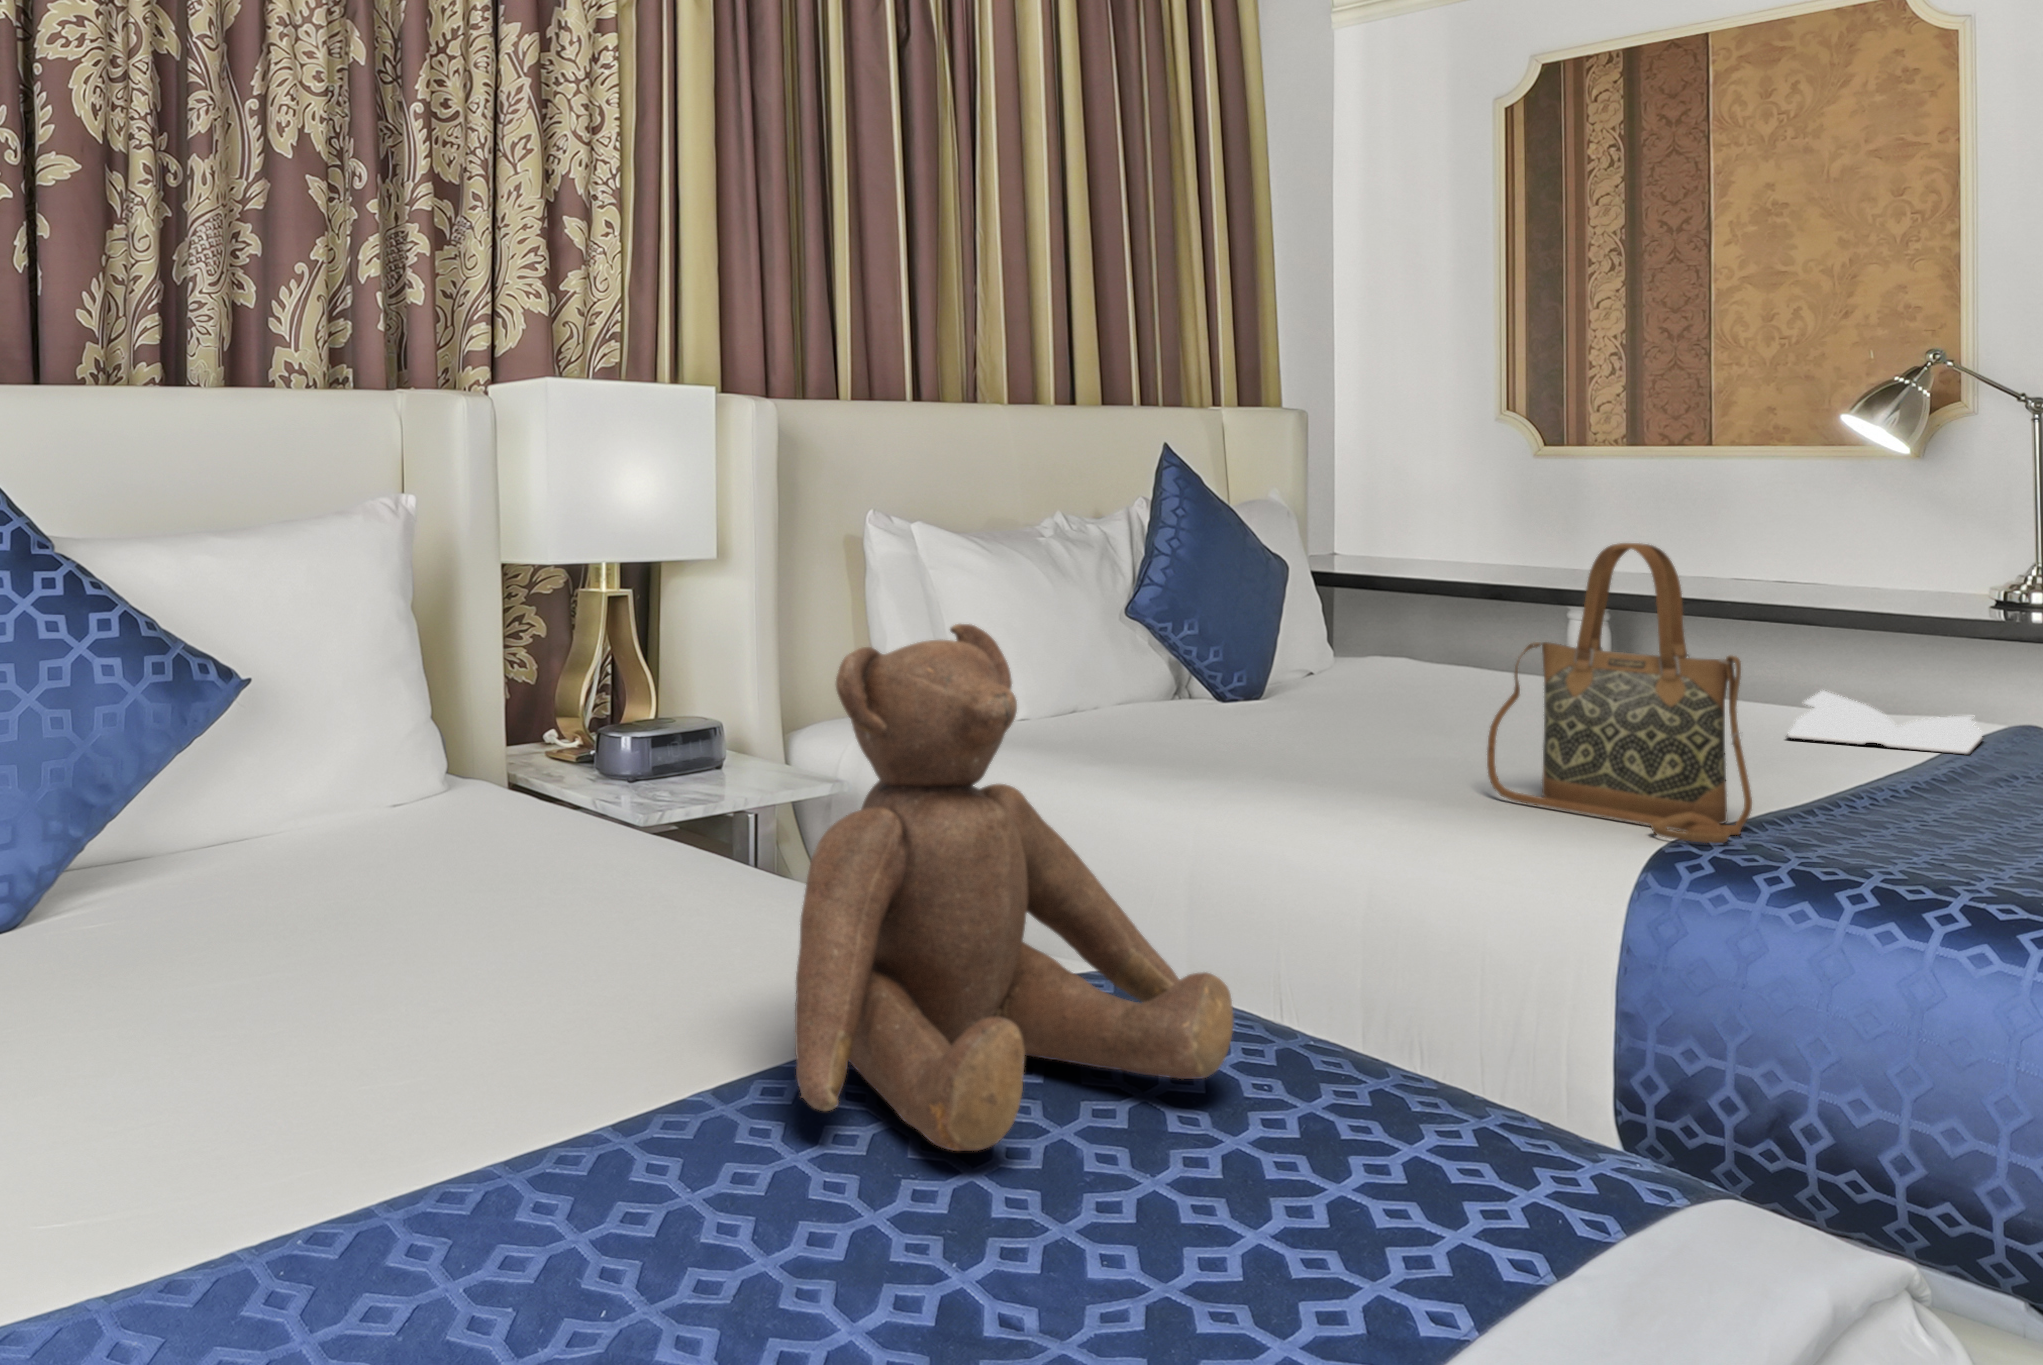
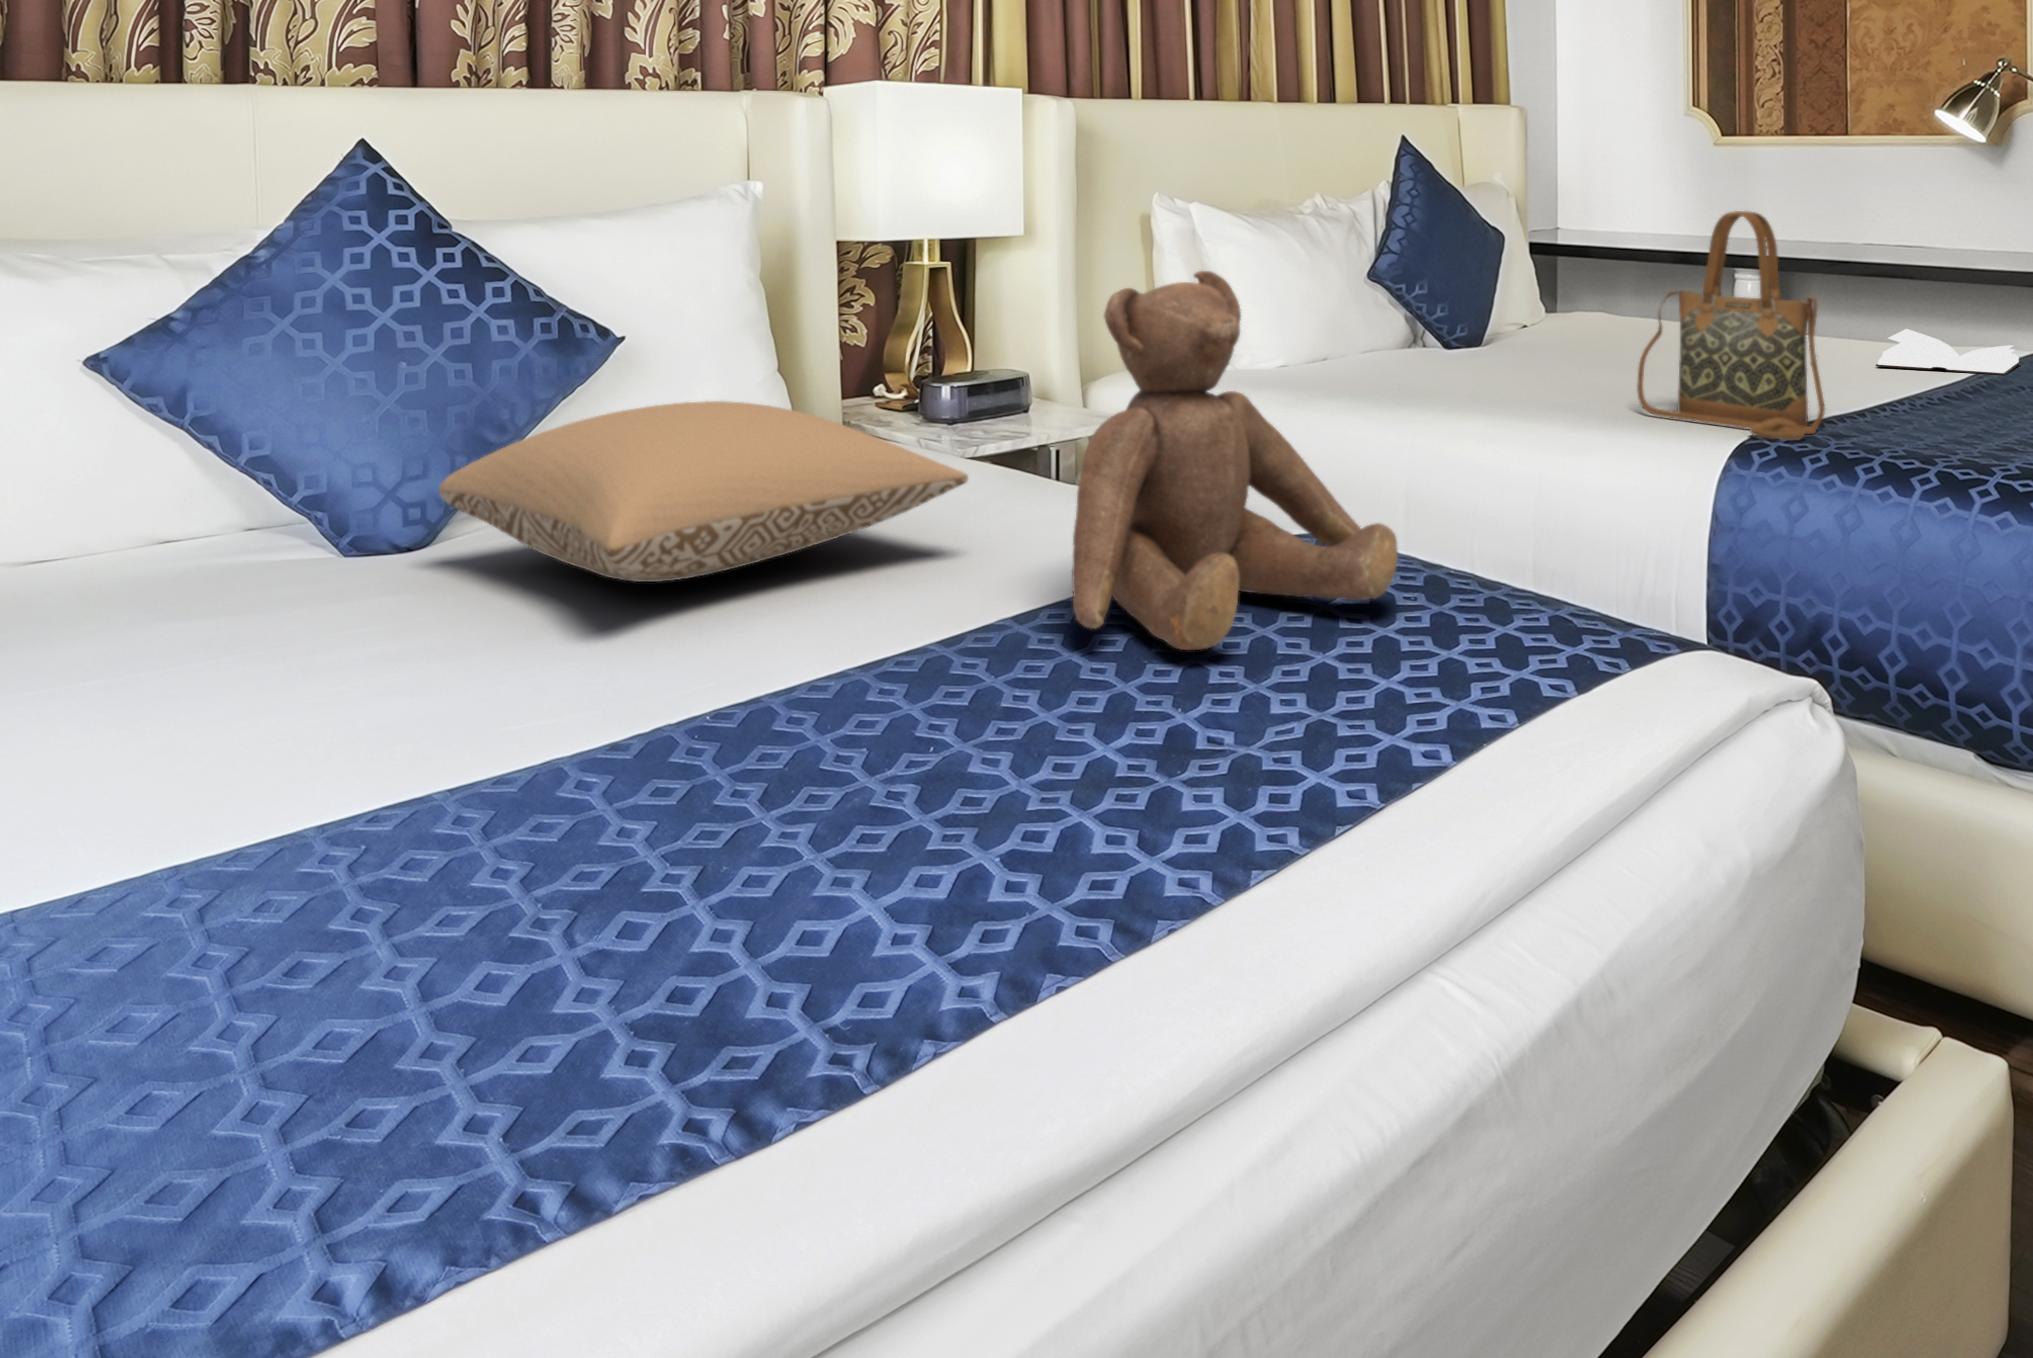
pillow: none [22,774,656,1005] -> present [439,401,968,582]

